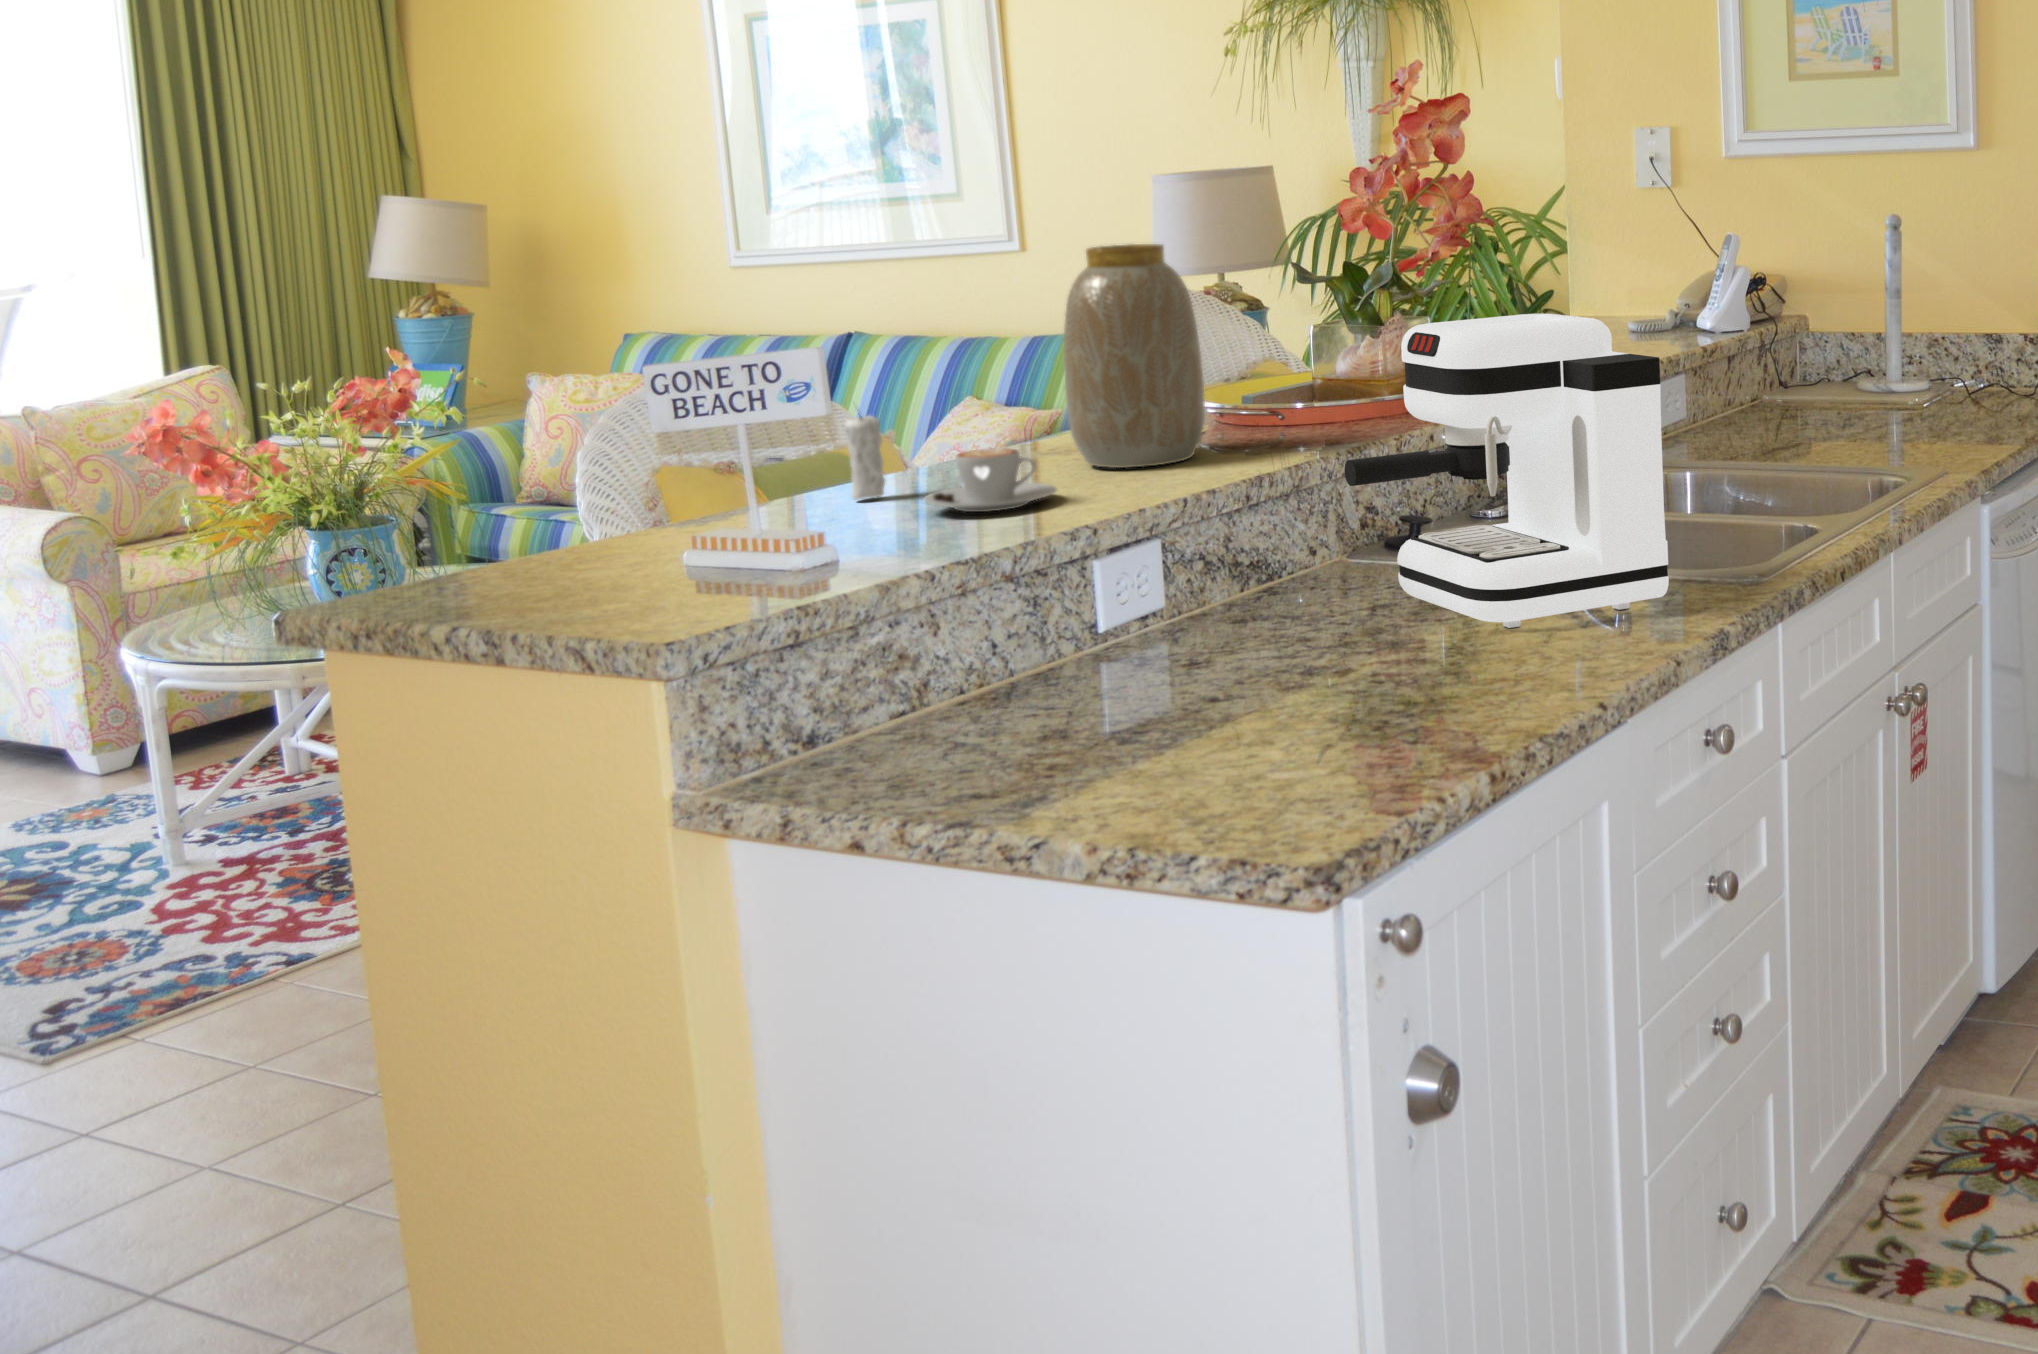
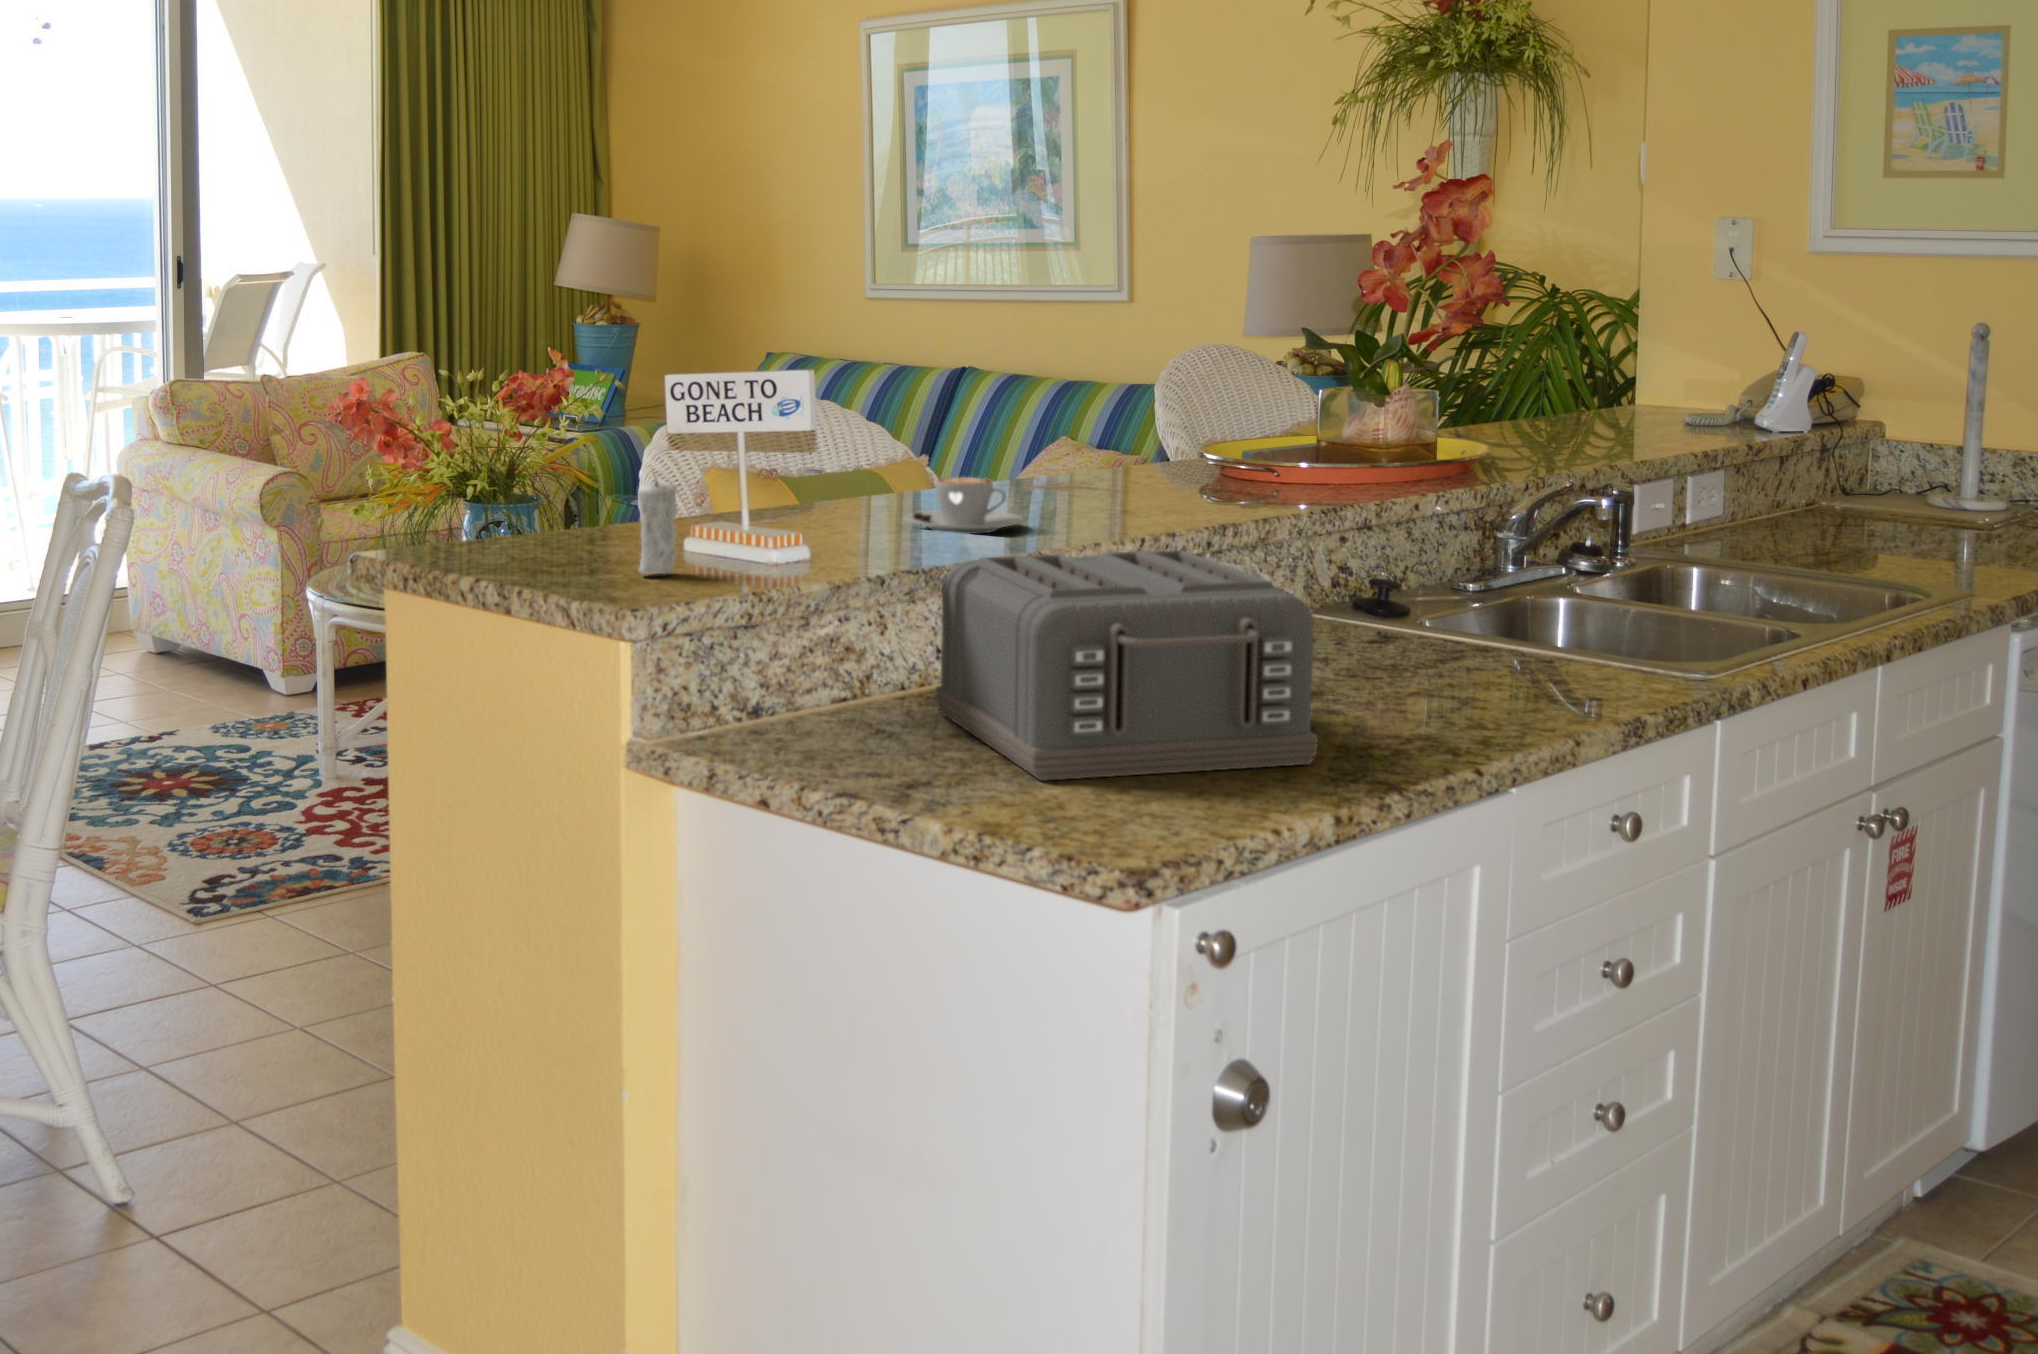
vase: present [1064,244,1205,468] -> none [1053,301,1182,509]
coffee maker: present [1345,314,1669,628] -> none [1288,395,1615,699]
candle: present [844,413,885,500] -> present [638,473,678,574]
toaster: none [1008,505,1440,778] -> present [935,550,1318,781]

